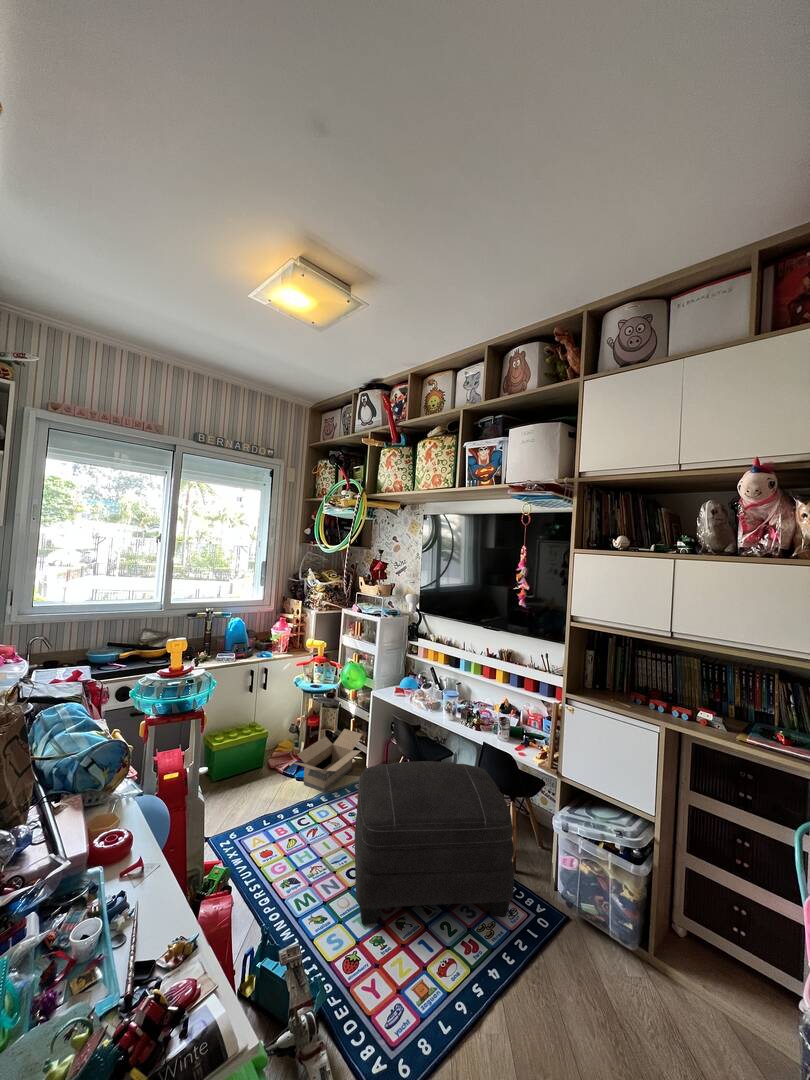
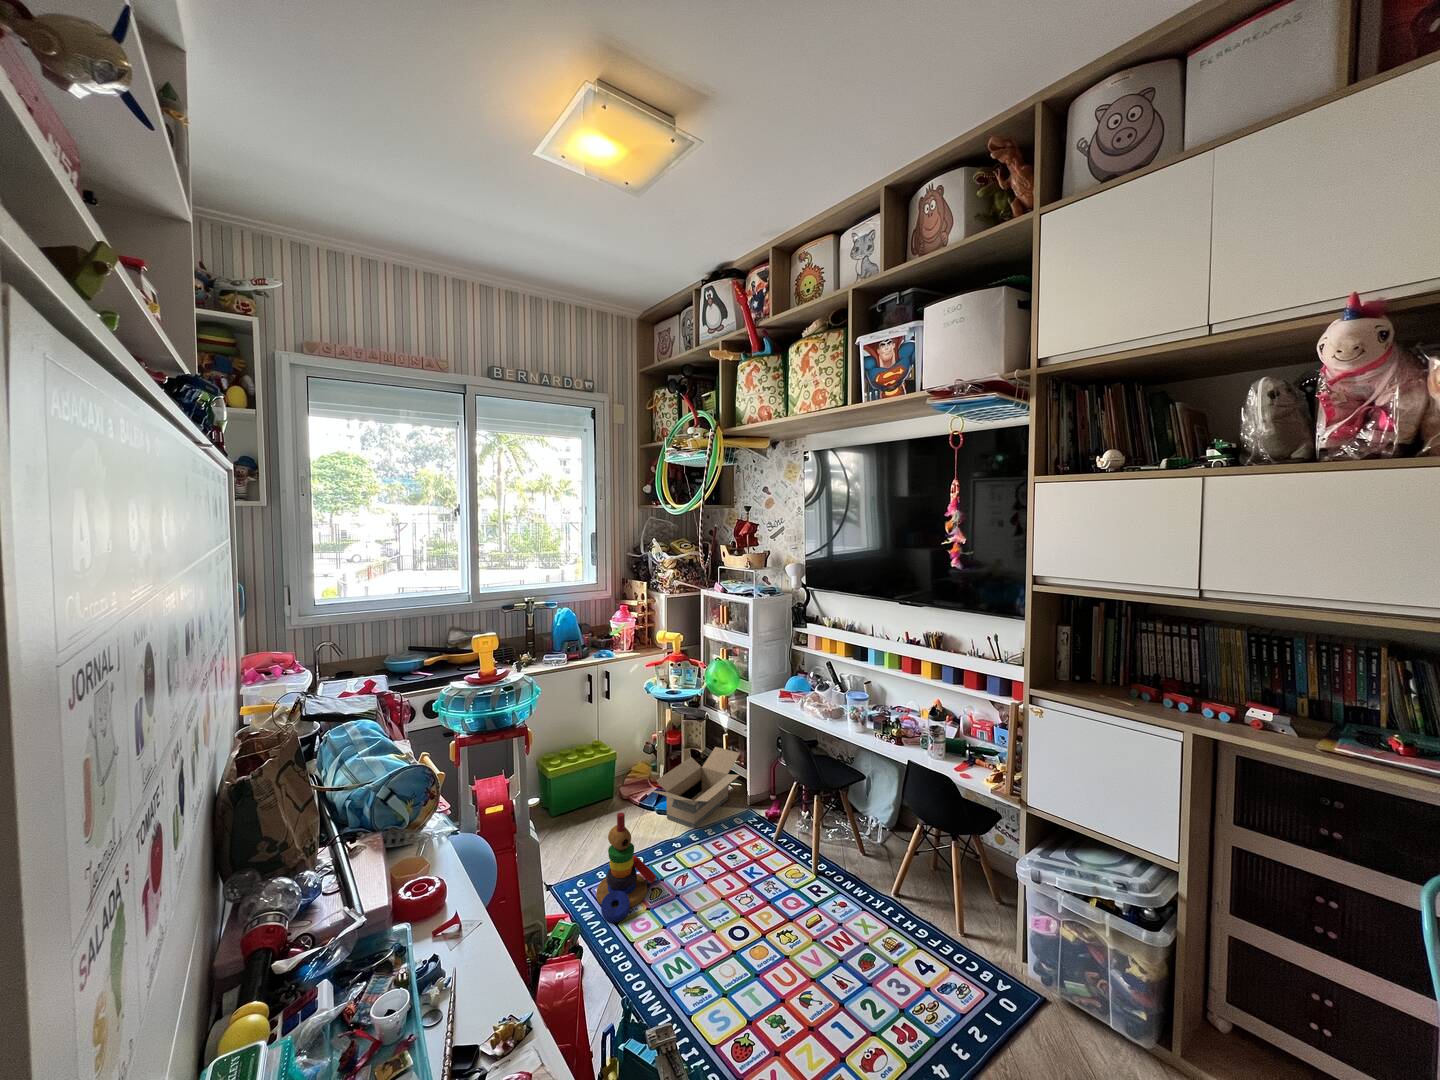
ottoman: present [355,761,514,924] -> none [738,788,963,998]
stacking toy: none [244,780,293,867] -> present [596,813,656,922]

